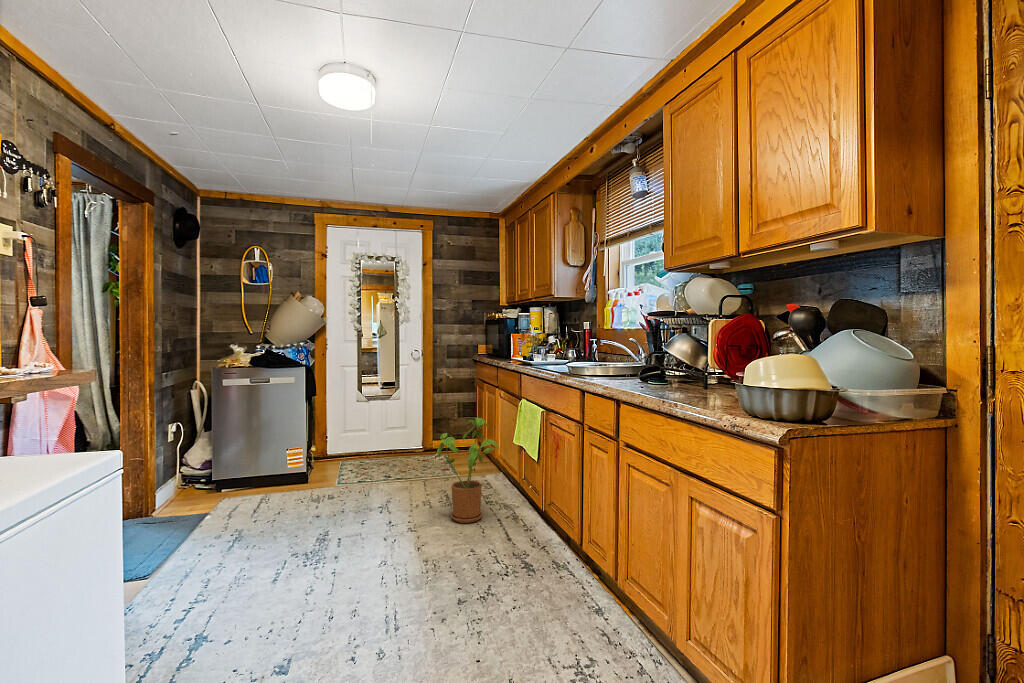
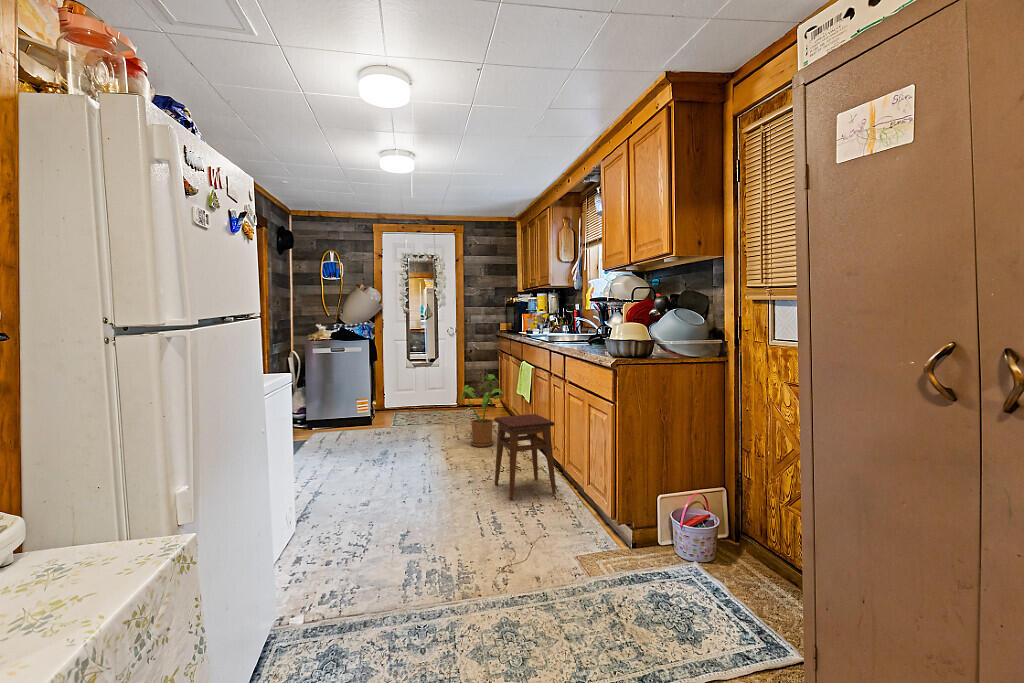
stool: none [501,488,604,642] -> present [494,414,556,500]

